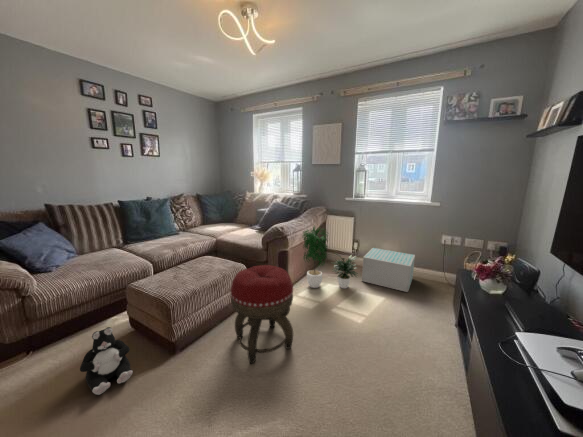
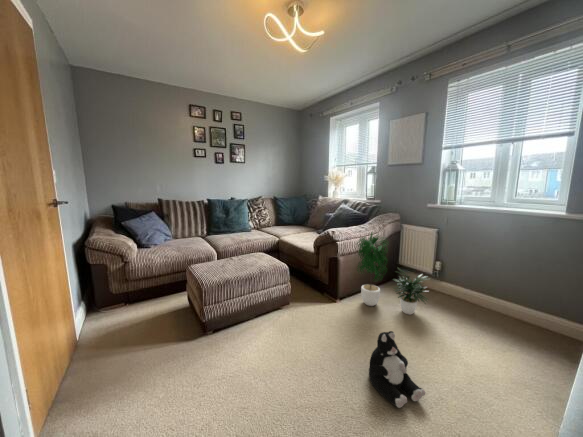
storage box: present [362,248,415,292] -> none [437,270,532,340]
footstool: present [231,265,293,363] -> none [251,266,318,367]
plush toy: present [80,327,133,395] -> present [369,331,425,408]

